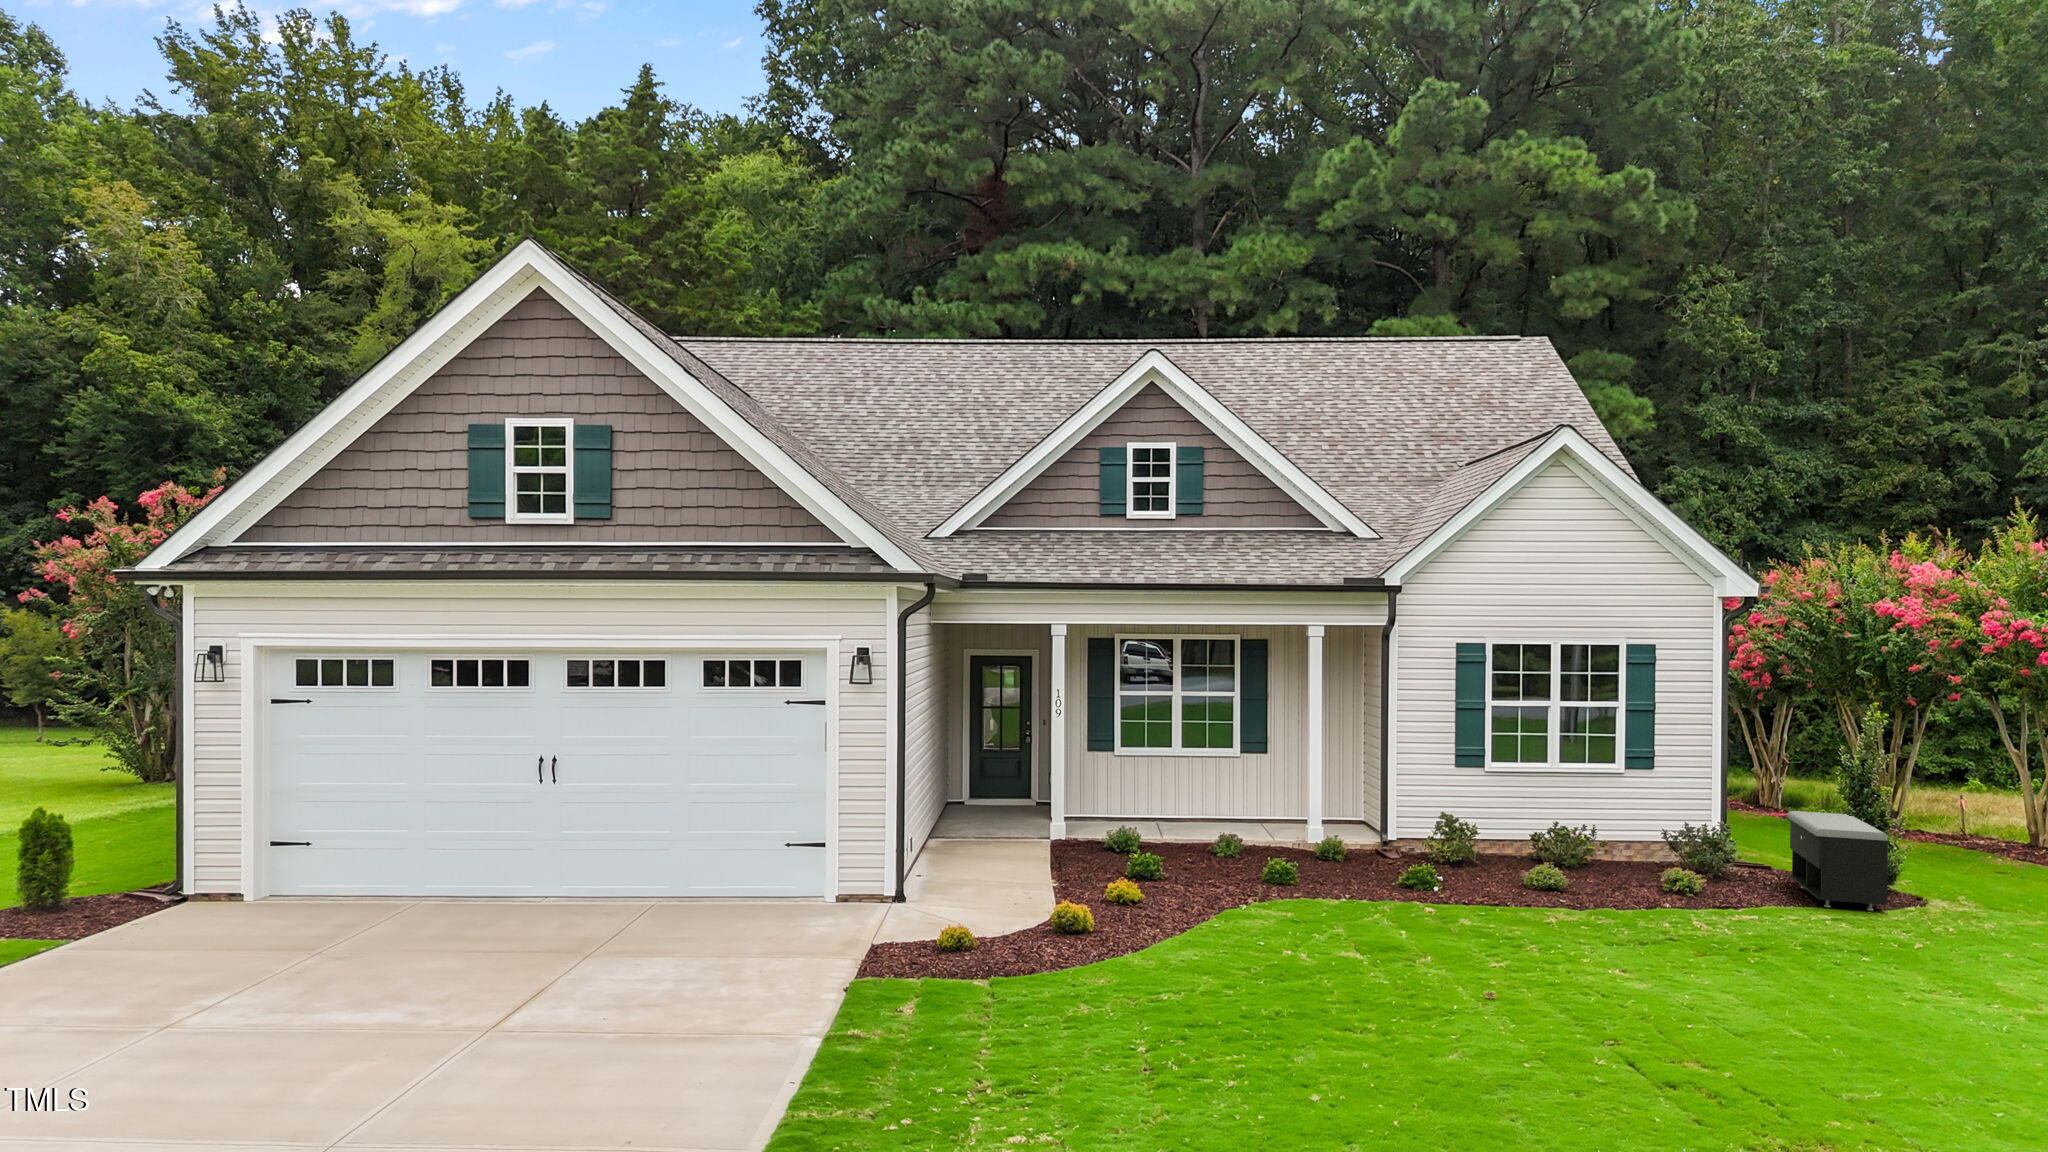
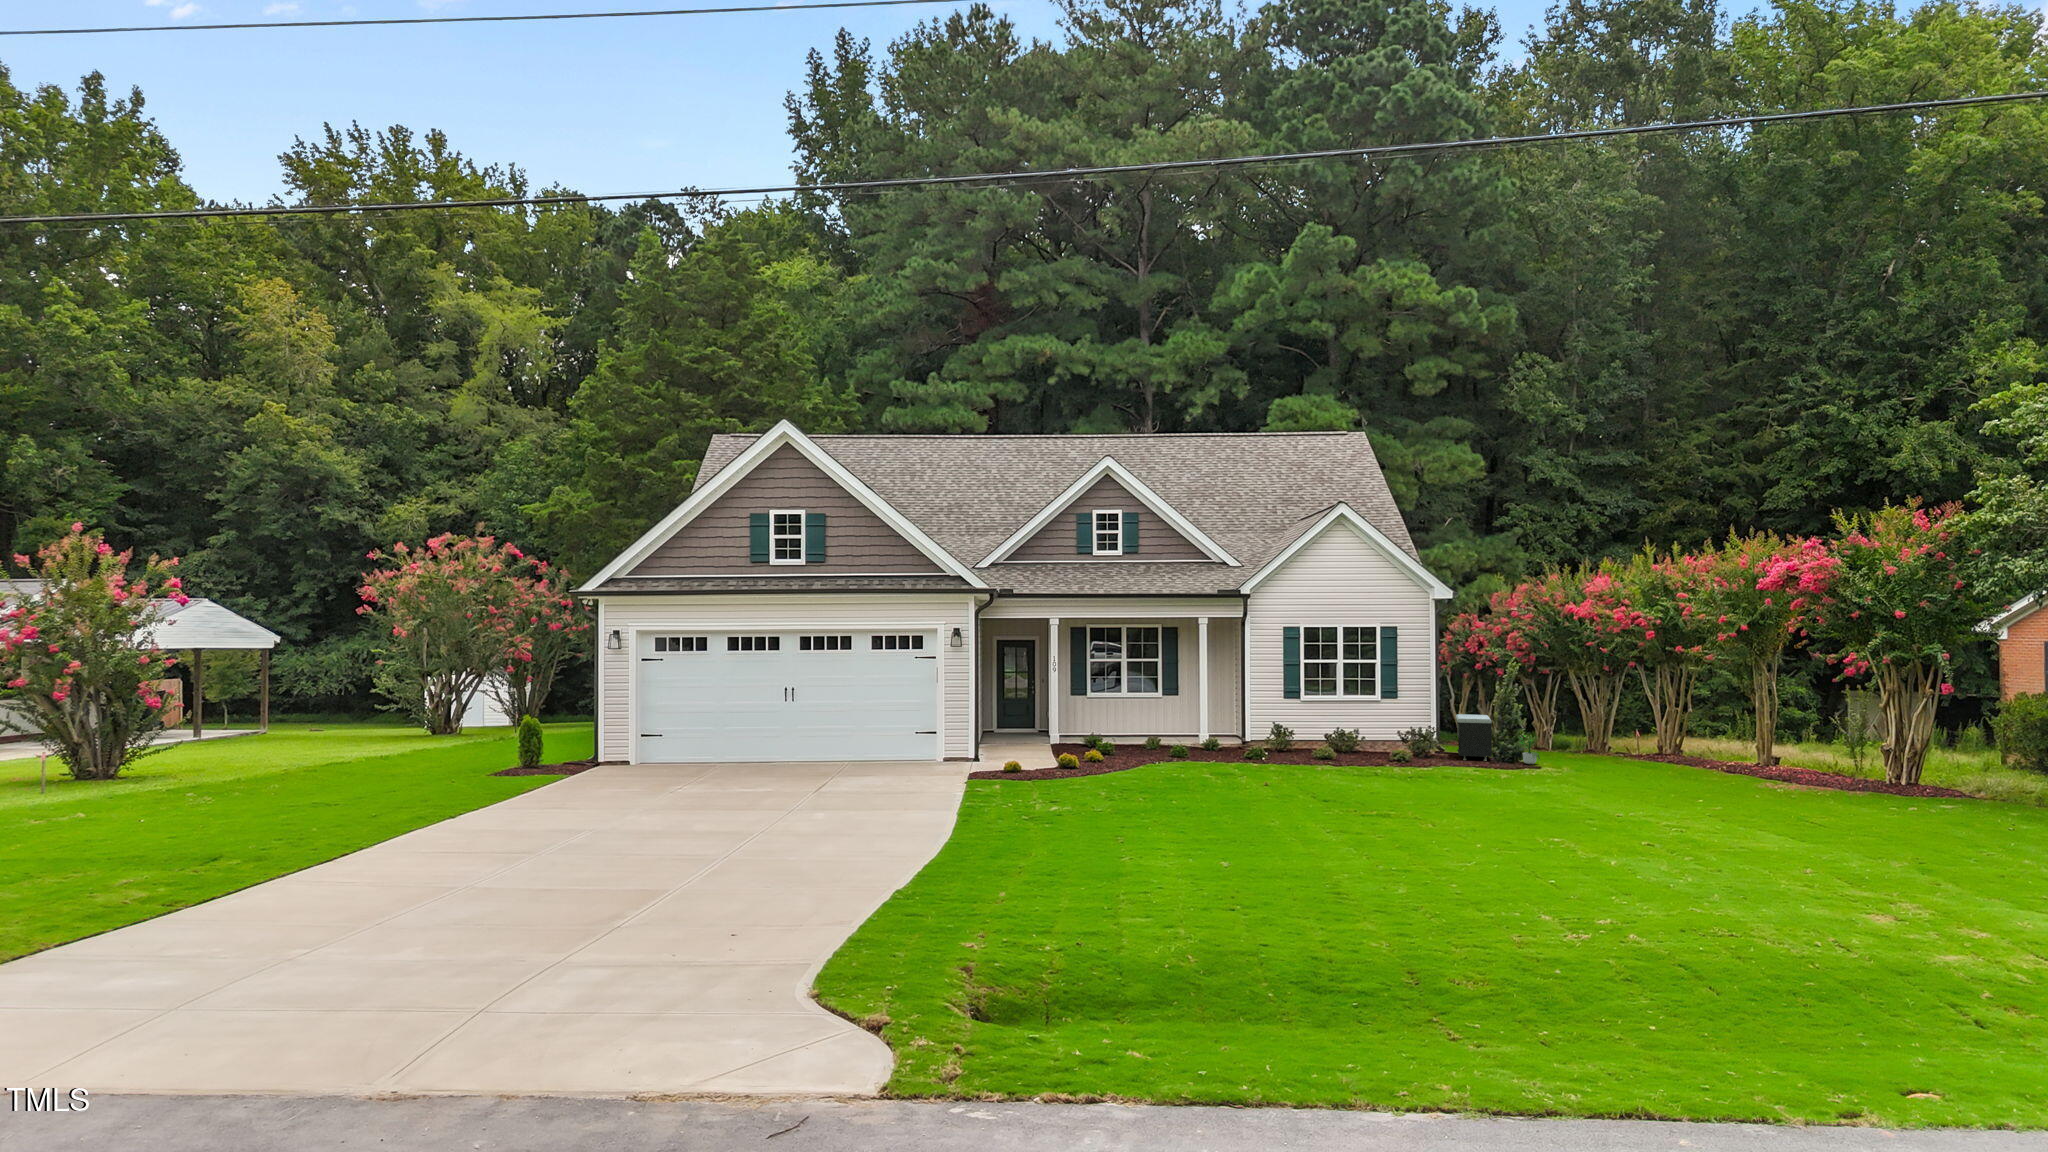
potted plant: none [1947,856,2004,929] -> present [1520,736,1540,764]

